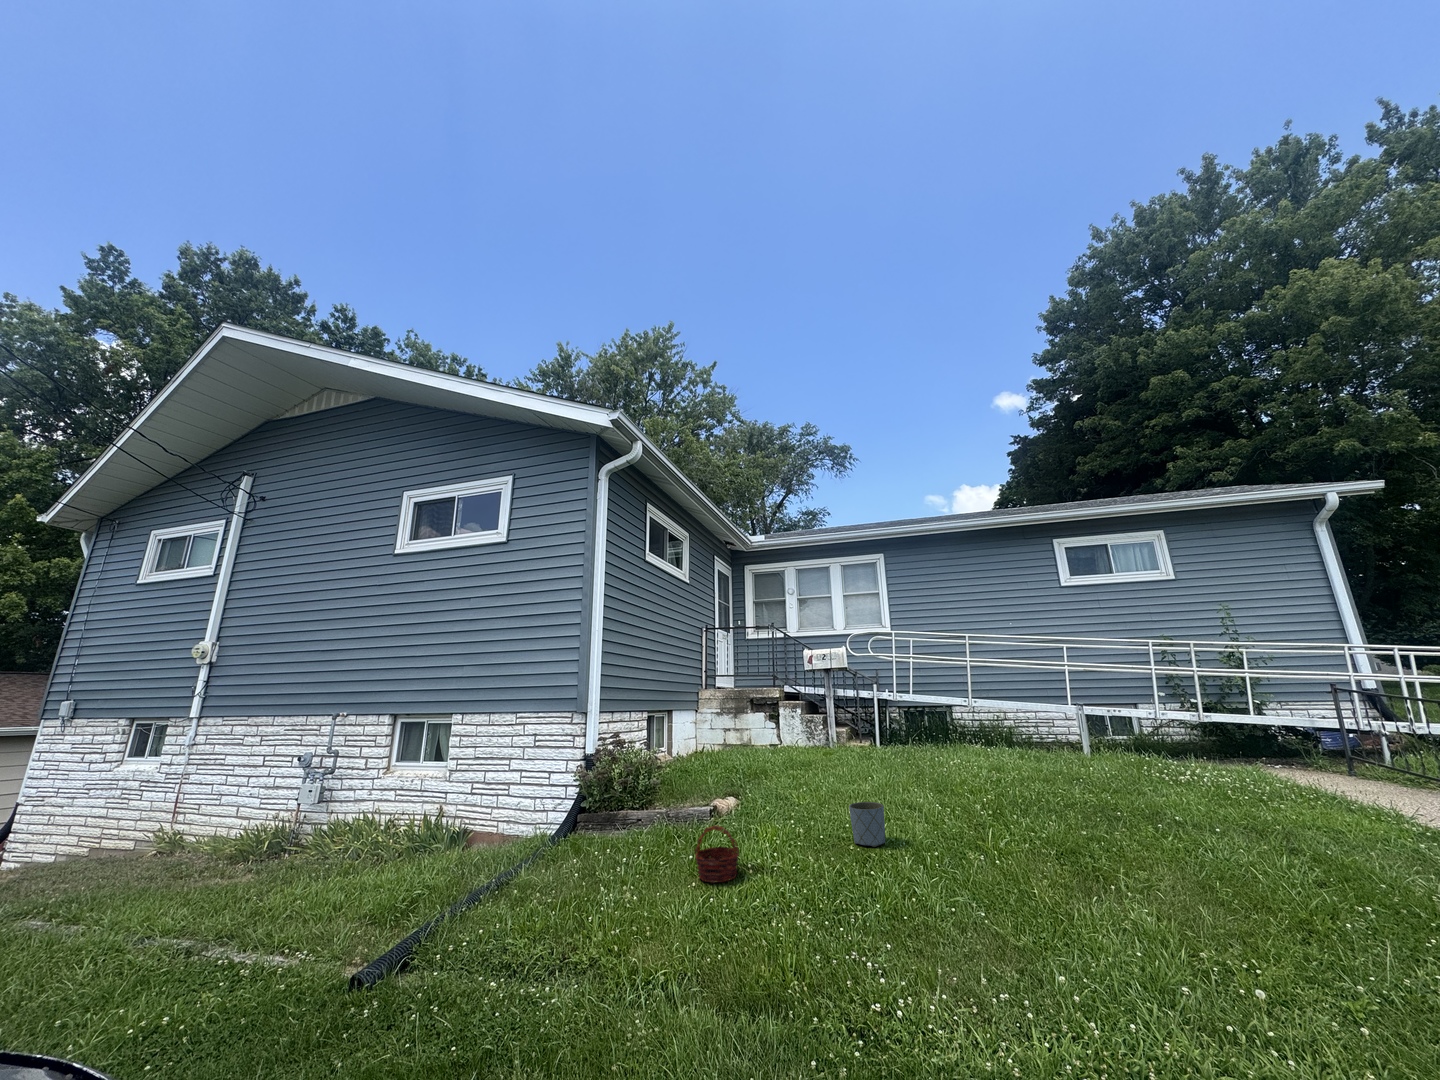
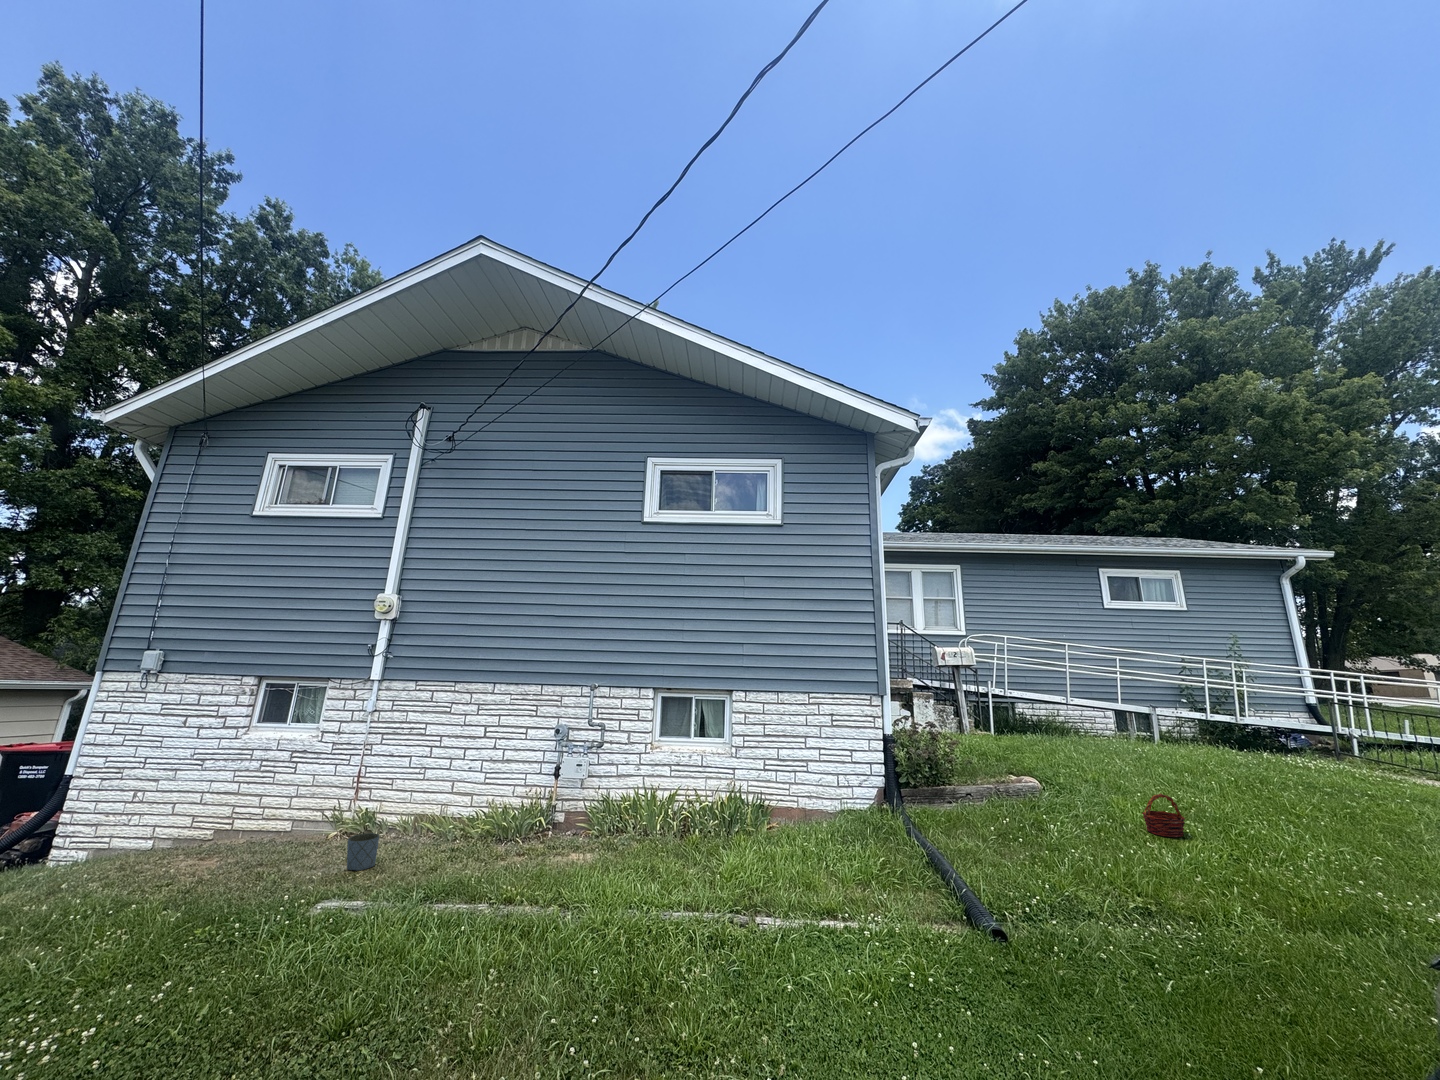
planter: present [849,802,885,847] -> present [347,833,379,871]

